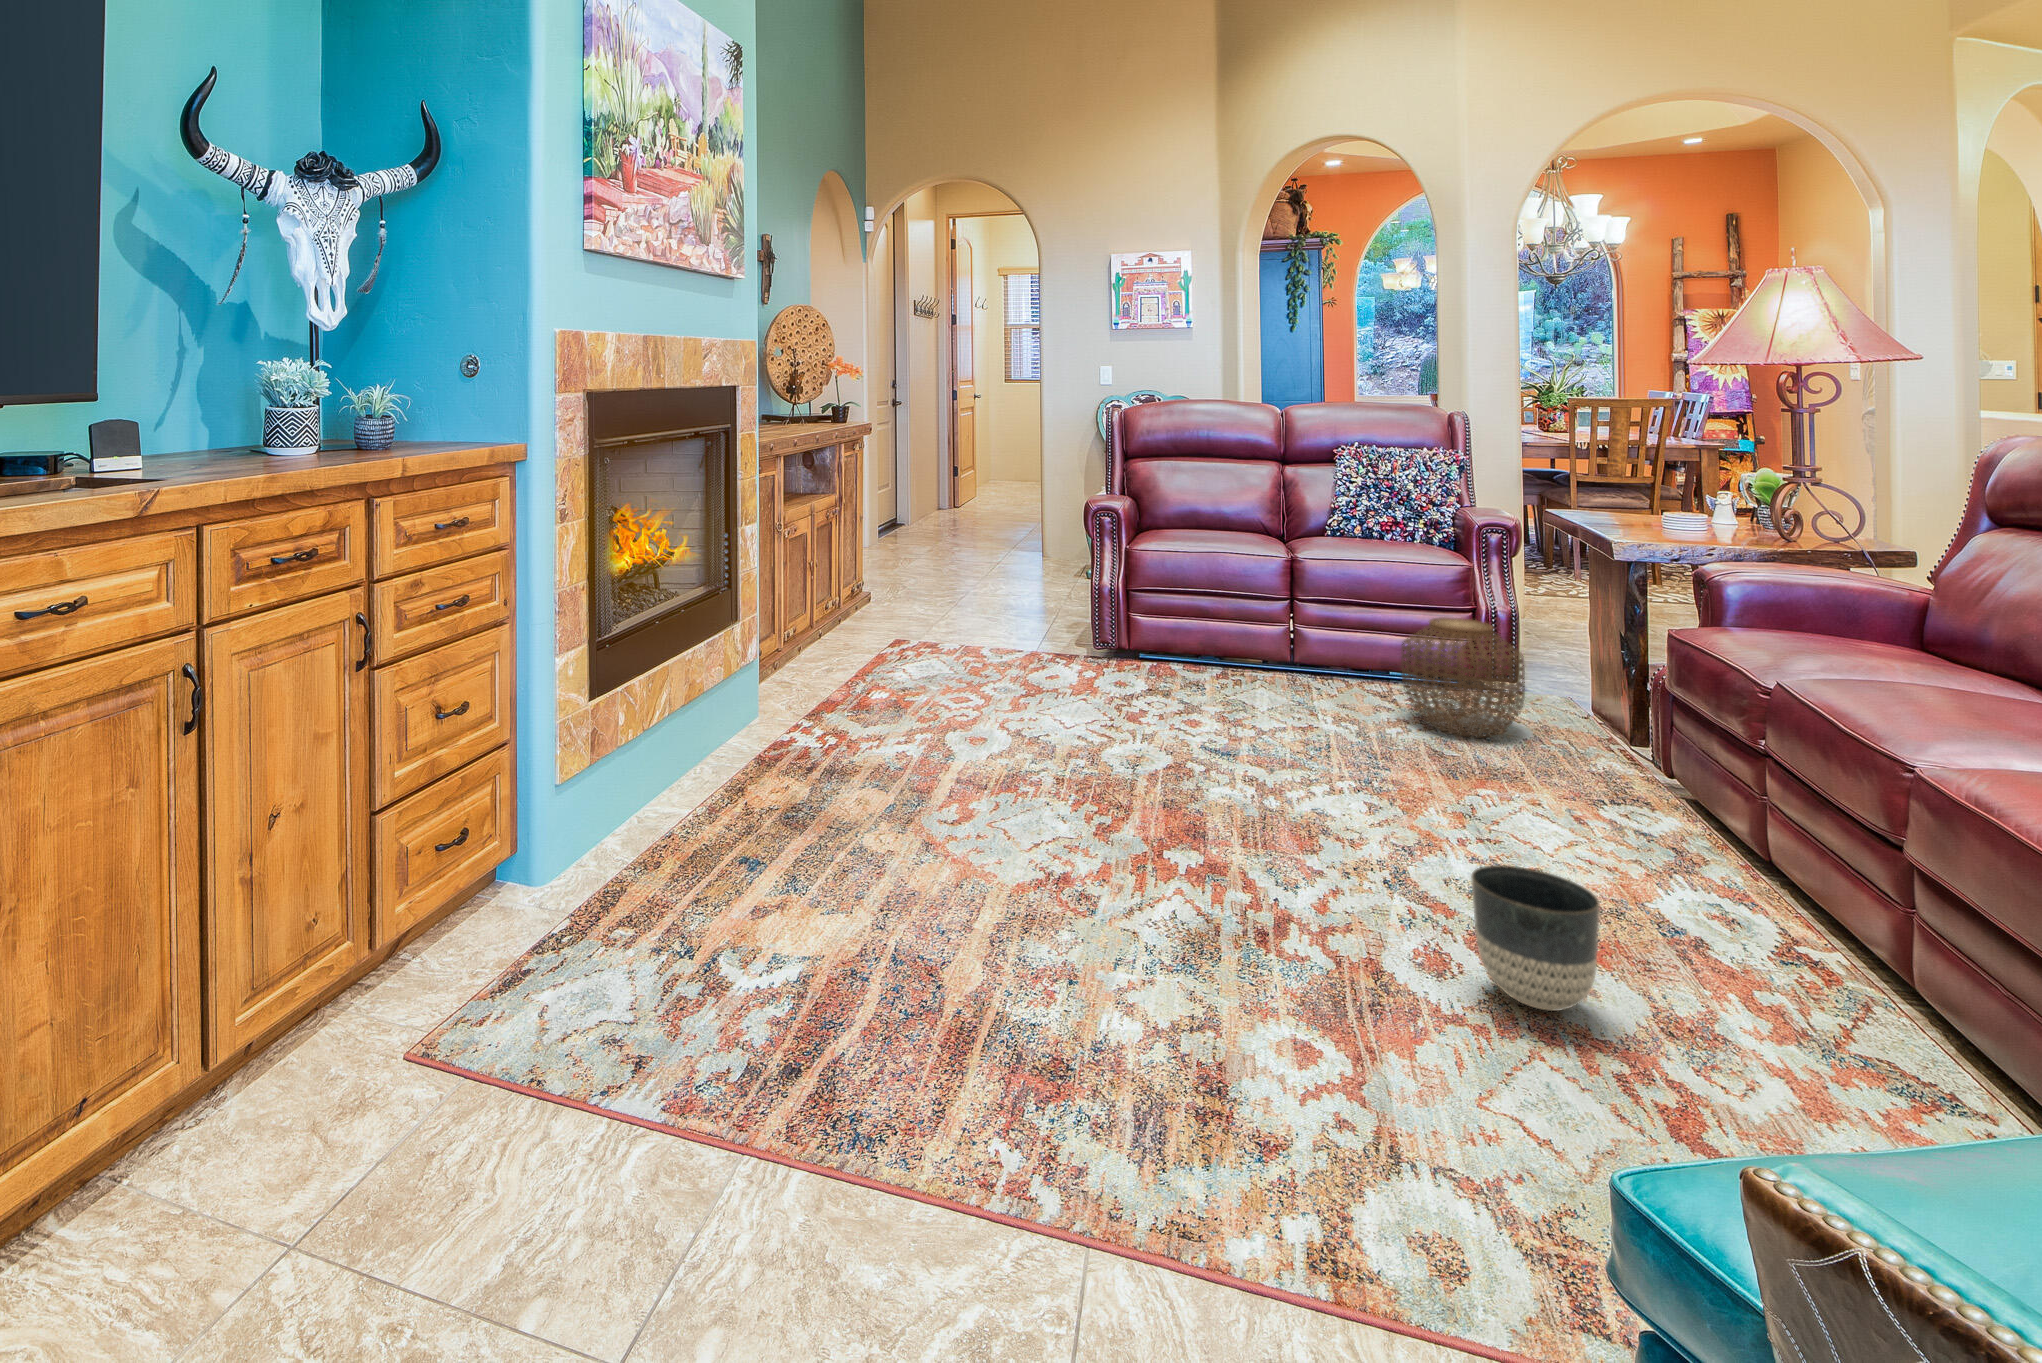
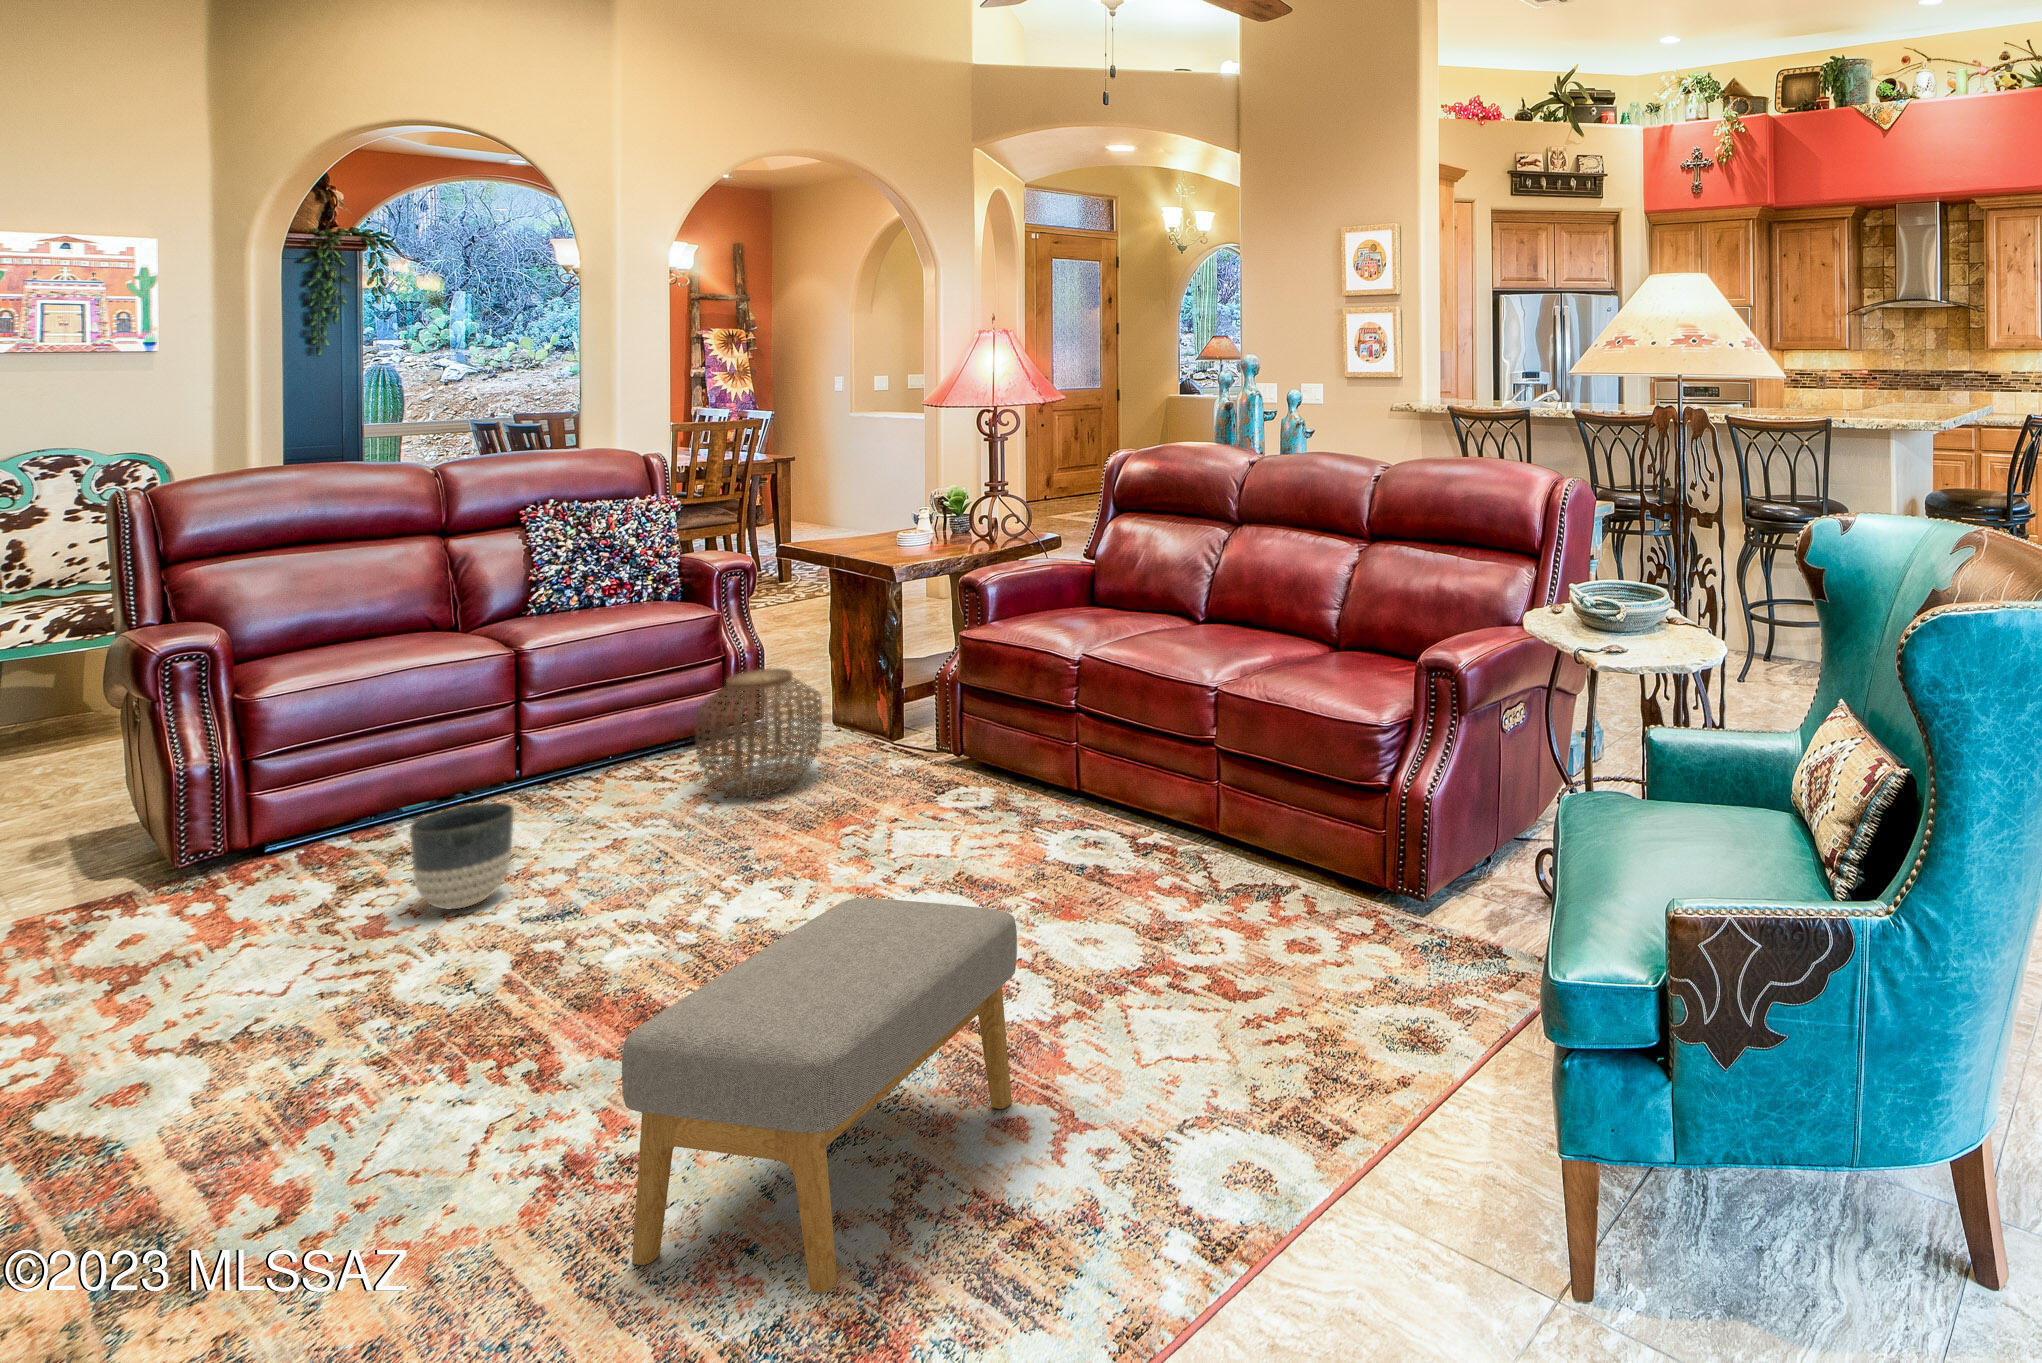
footstool: none [1015,778,1331,1035] -> present [622,898,1017,1293]
planter: present [1471,865,1600,1011] -> present [410,803,514,909]

